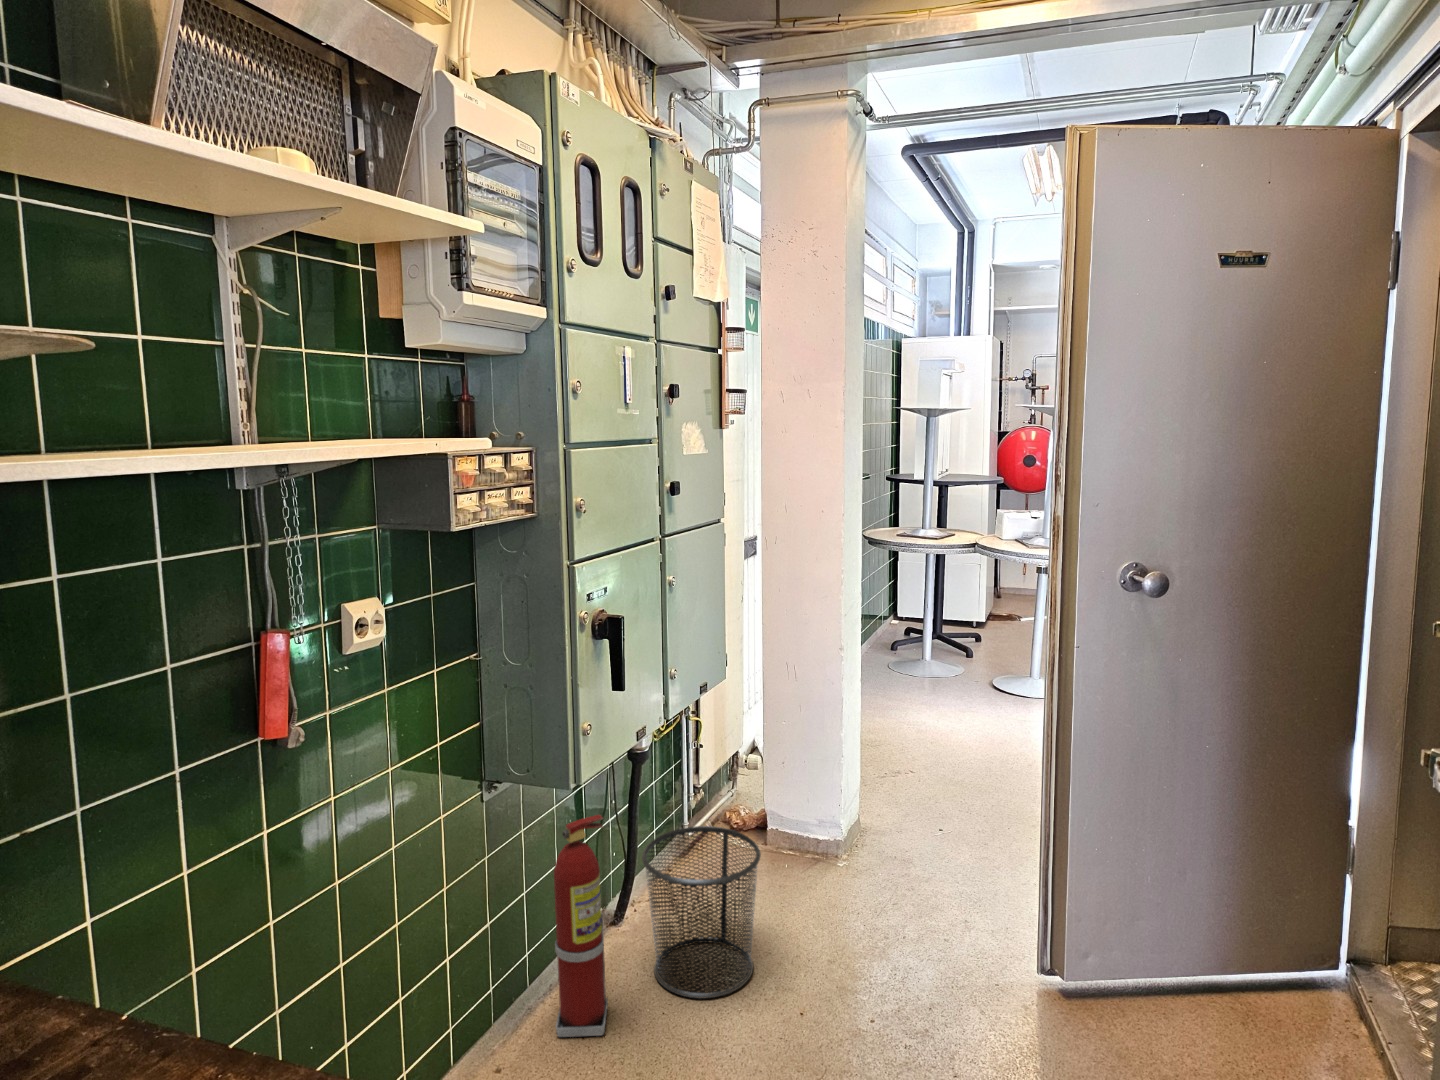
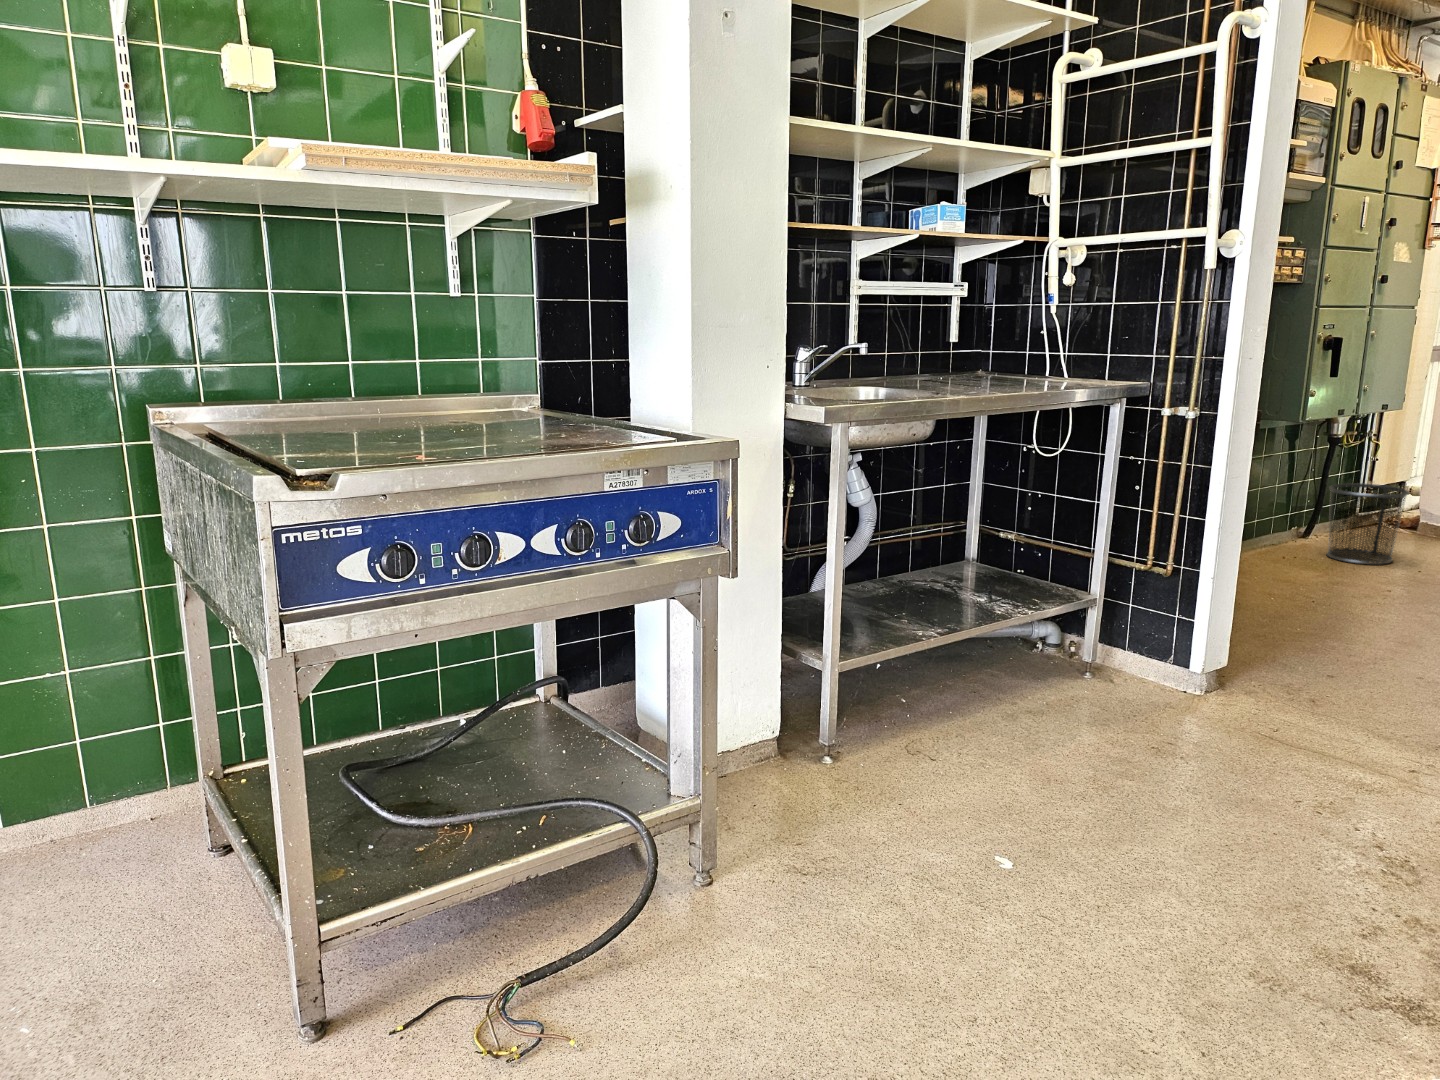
fire extinguisher: present [554,815,608,1037] -> none [1267,451,1311,562]

